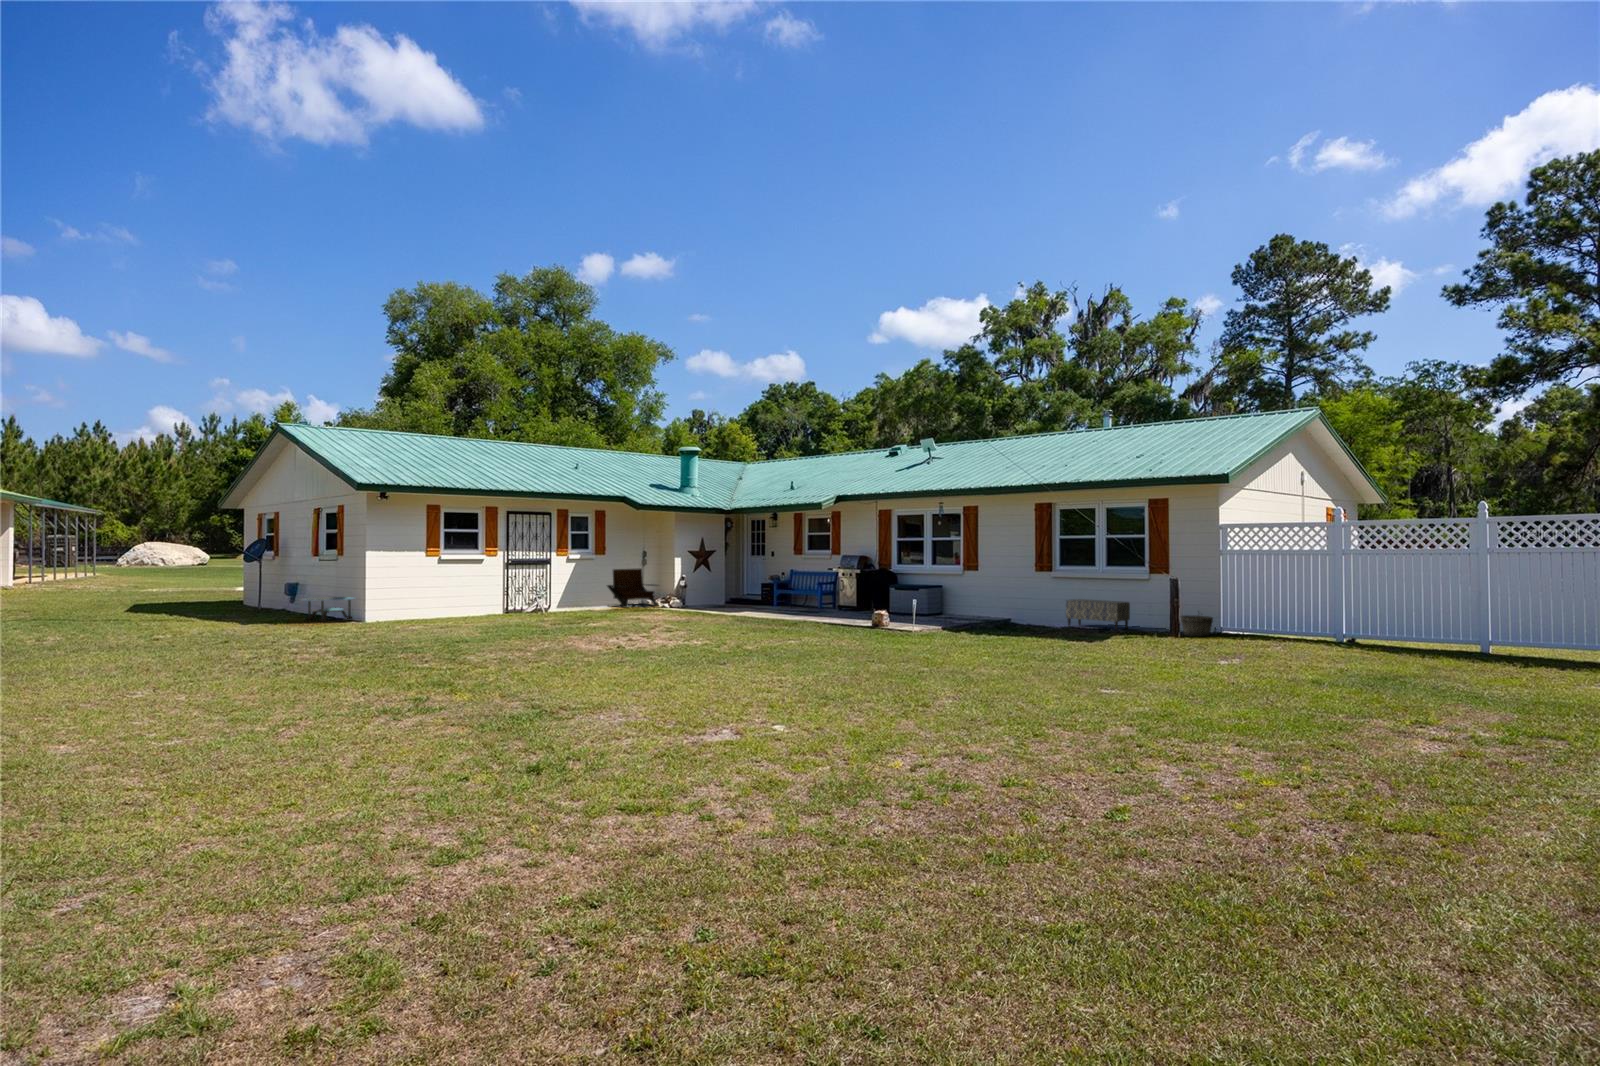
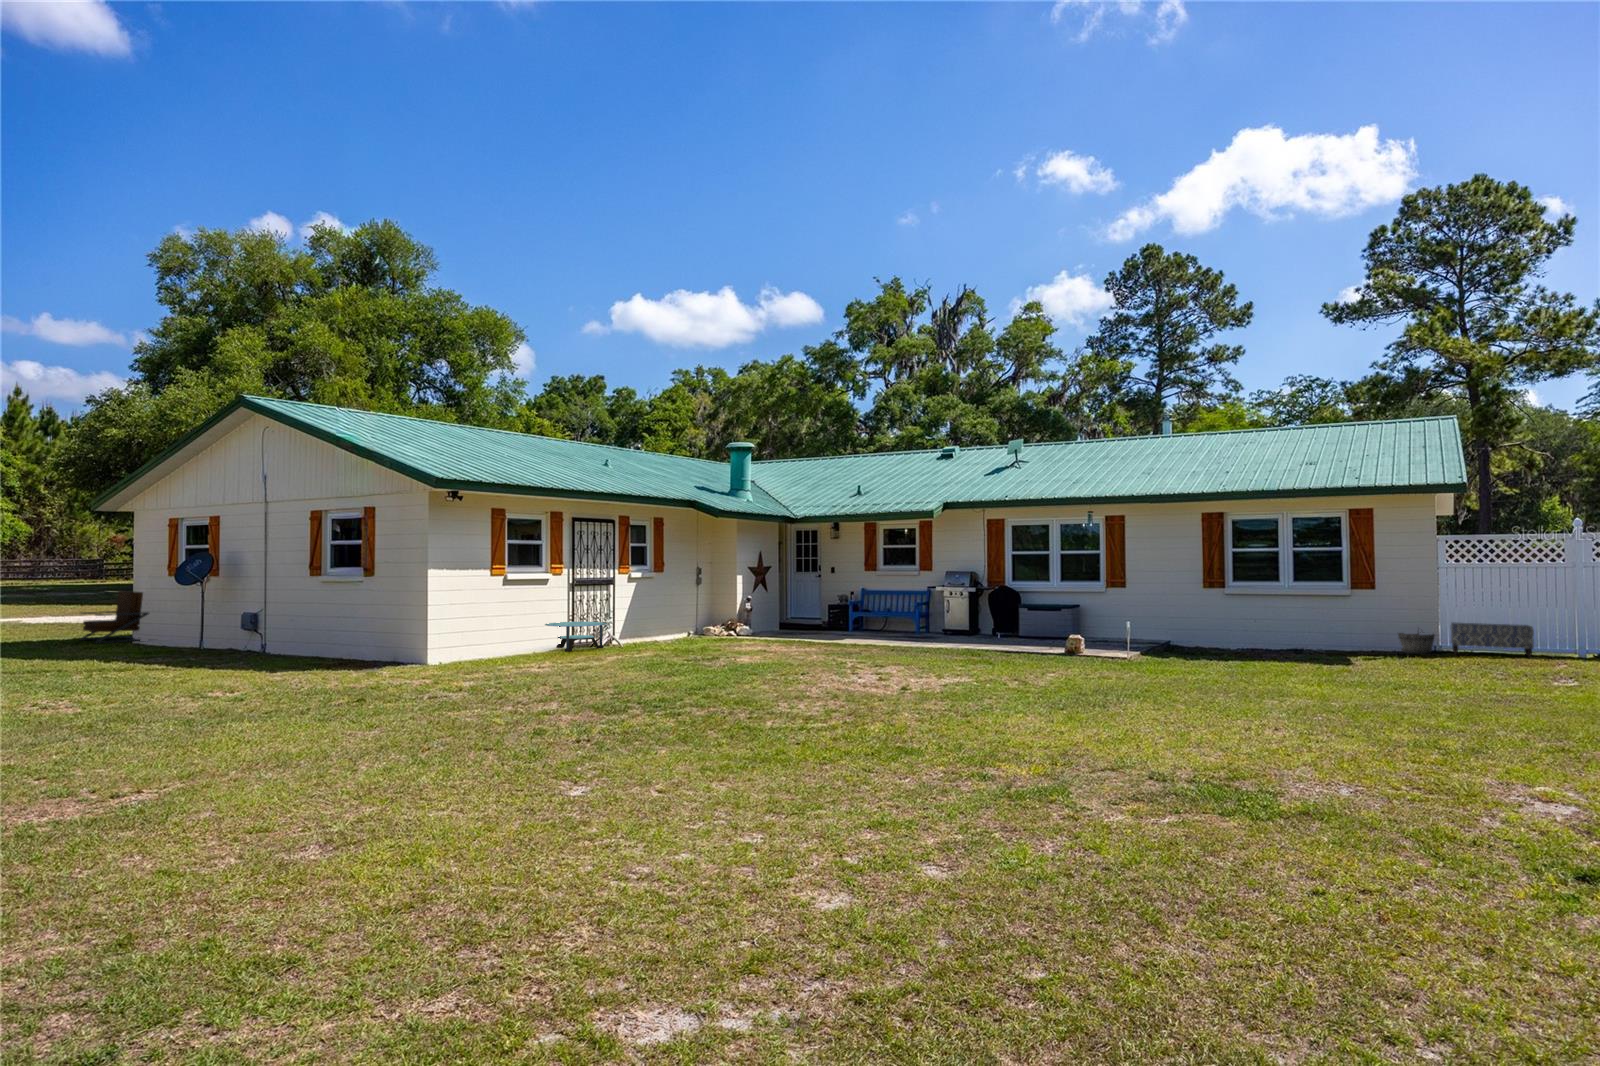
lounge chair: present [607,569,659,608] -> present [80,591,149,643]
round table: present [301,597,354,622] -> present [545,622,607,652]
bench: present [1066,599,1130,630] -> present [1451,623,1534,658]

